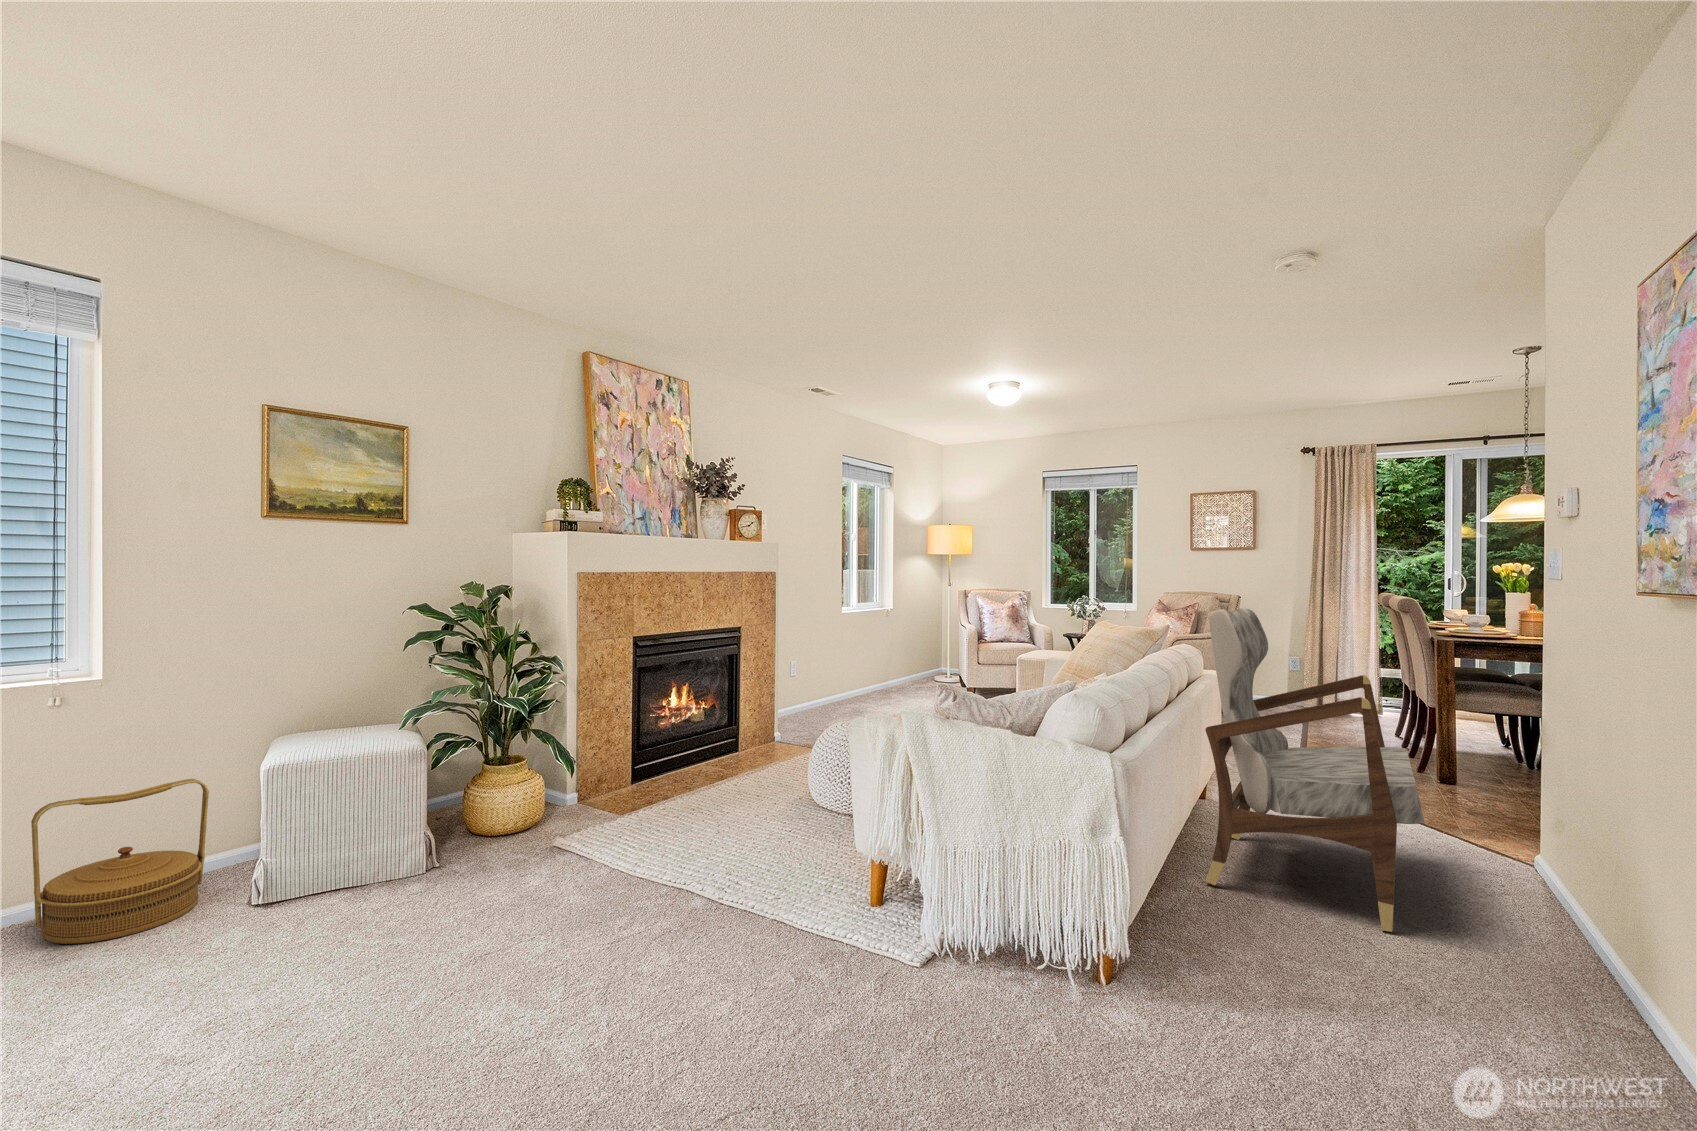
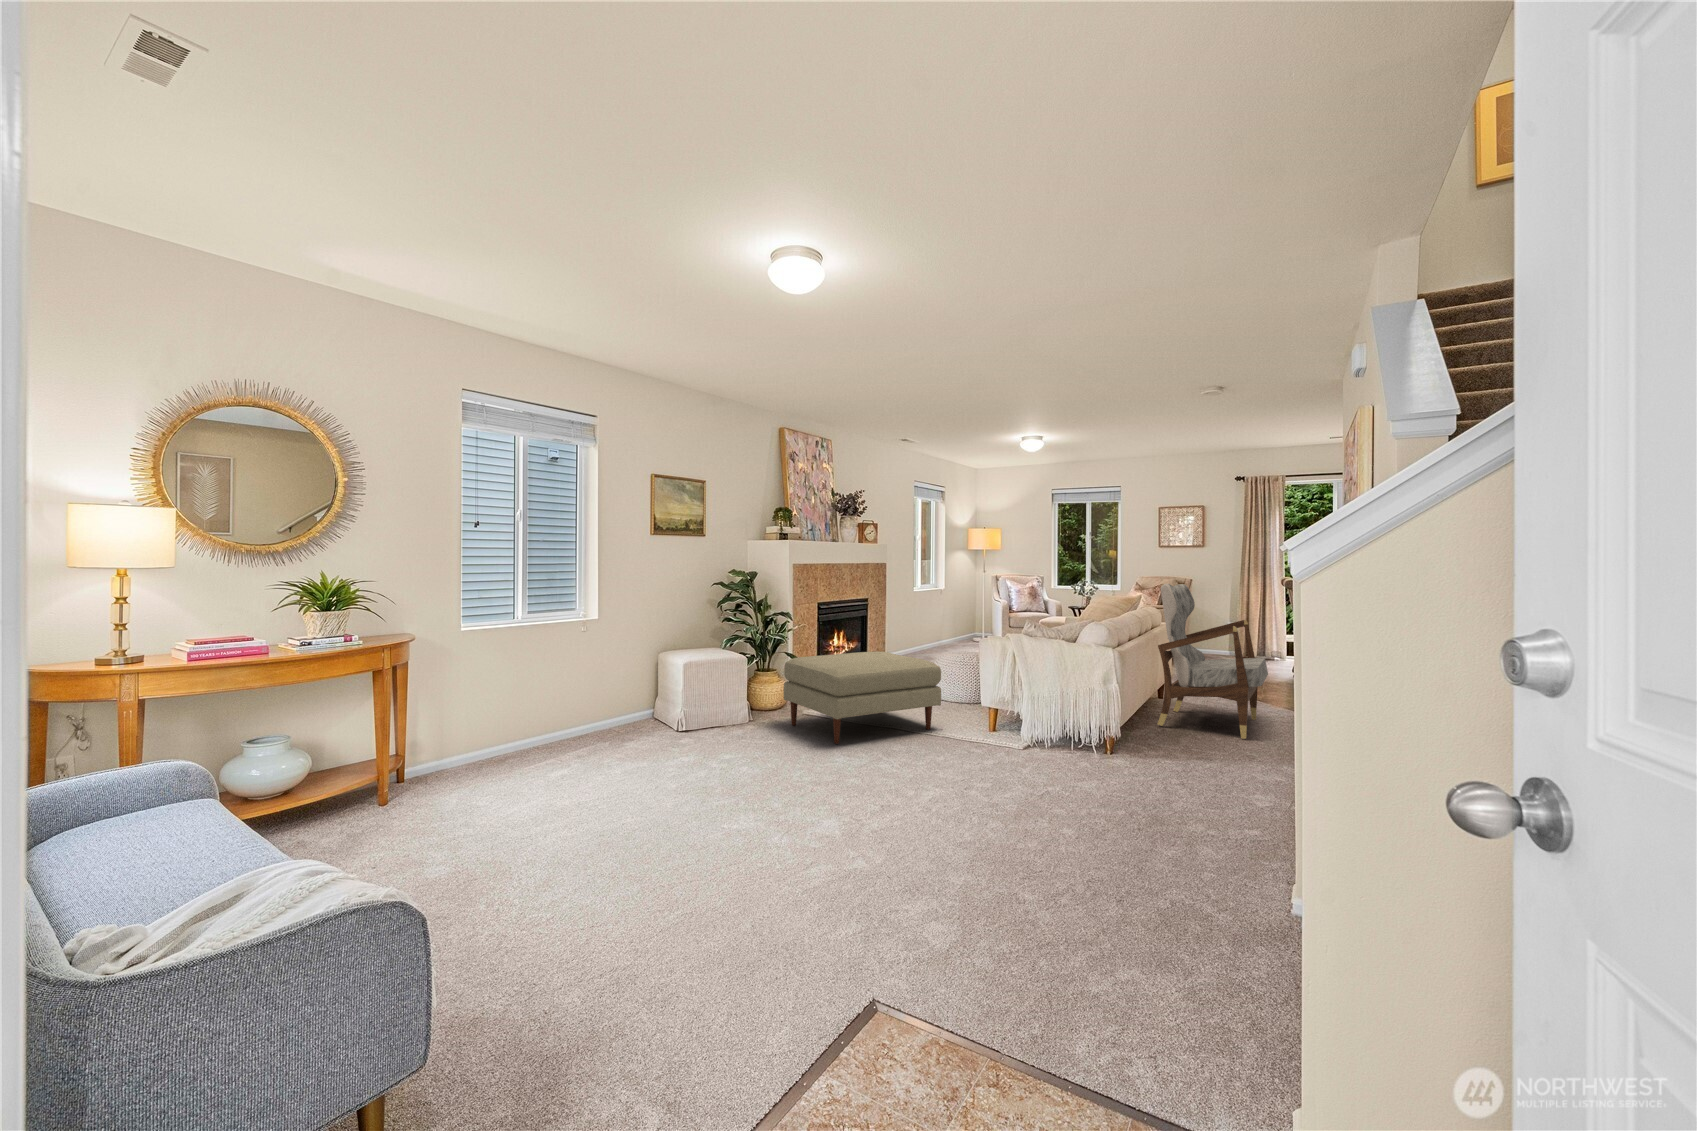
ottoman: none [486,731,781,951] -> present [783,652,941,744]
woven basket: present [31,779,209,944] -> none [592,670,653,742]

